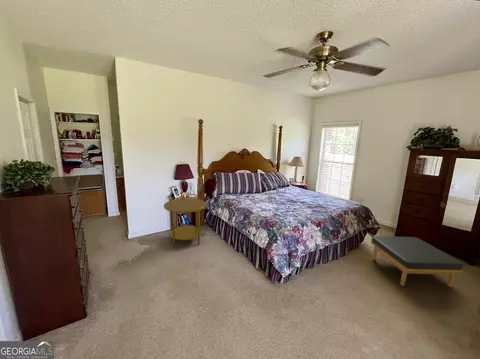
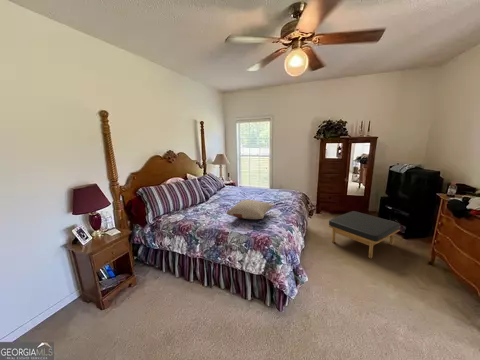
pillow: none [260,195,302,210] -> present [227,200,274,219]
side table: present [164,198,207,247] -> none [69,234,150,329]

